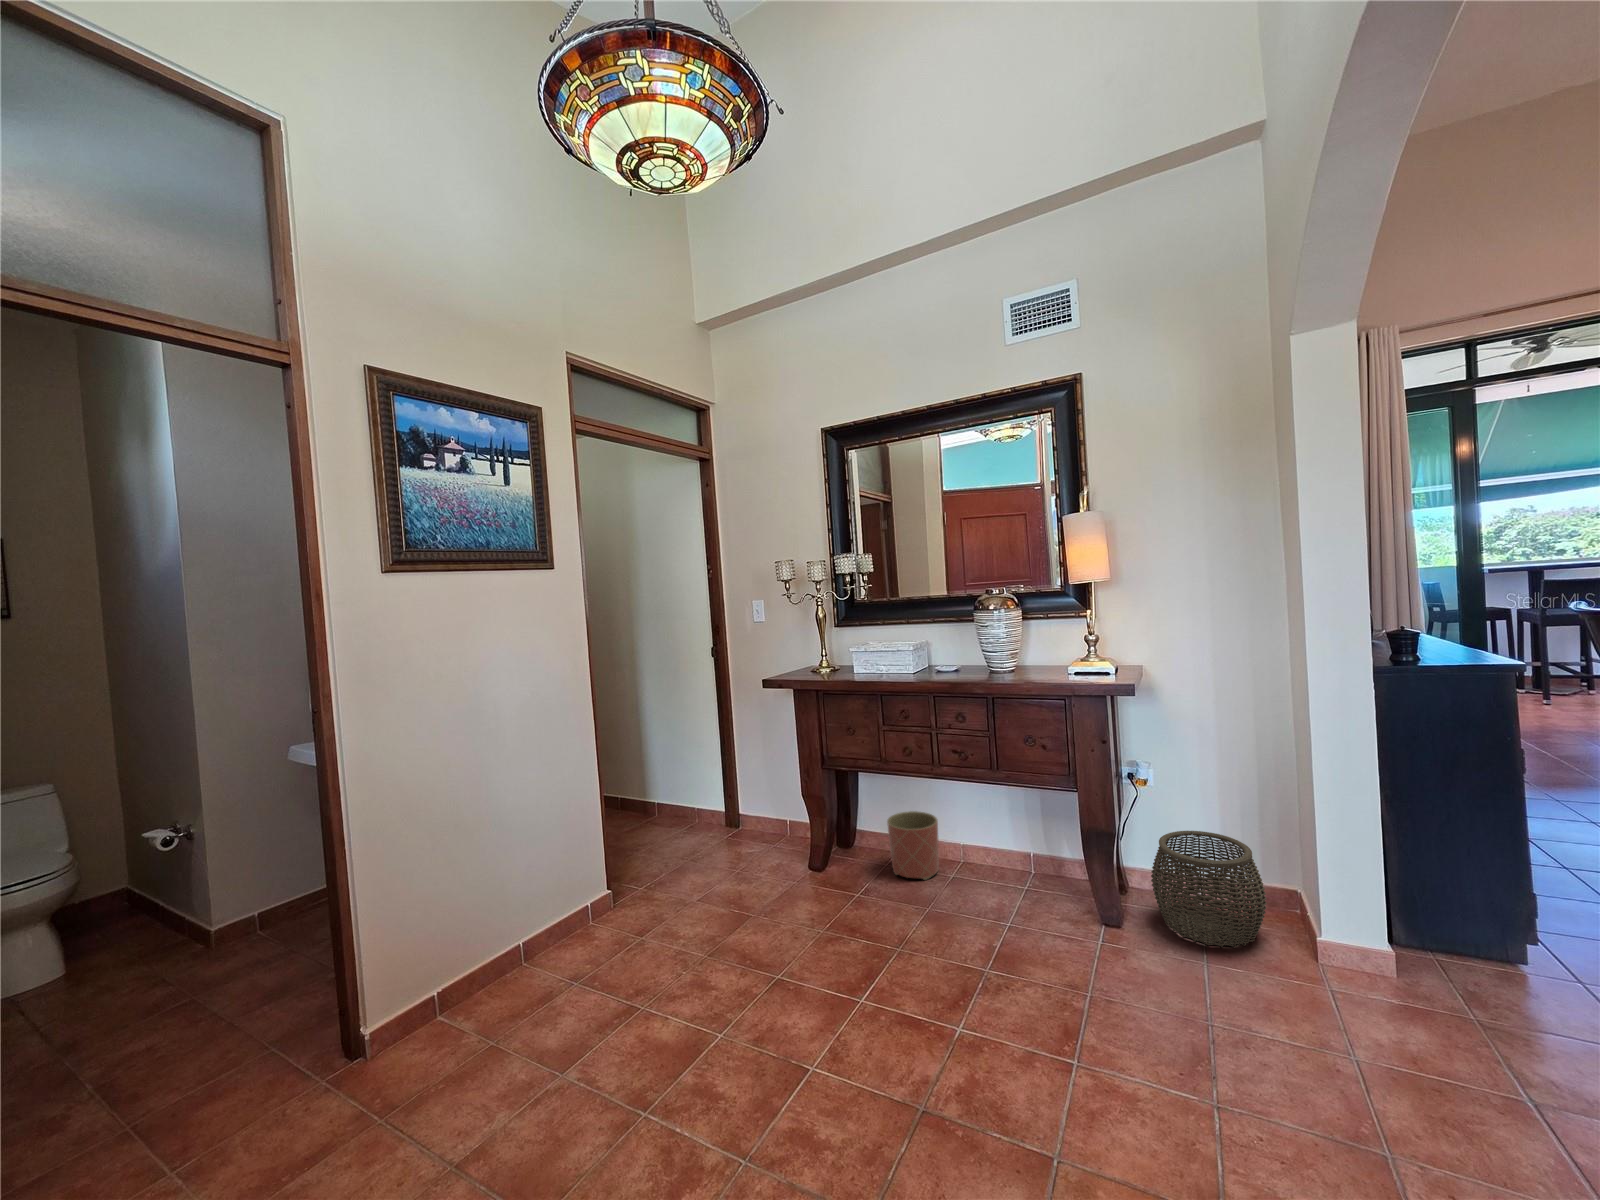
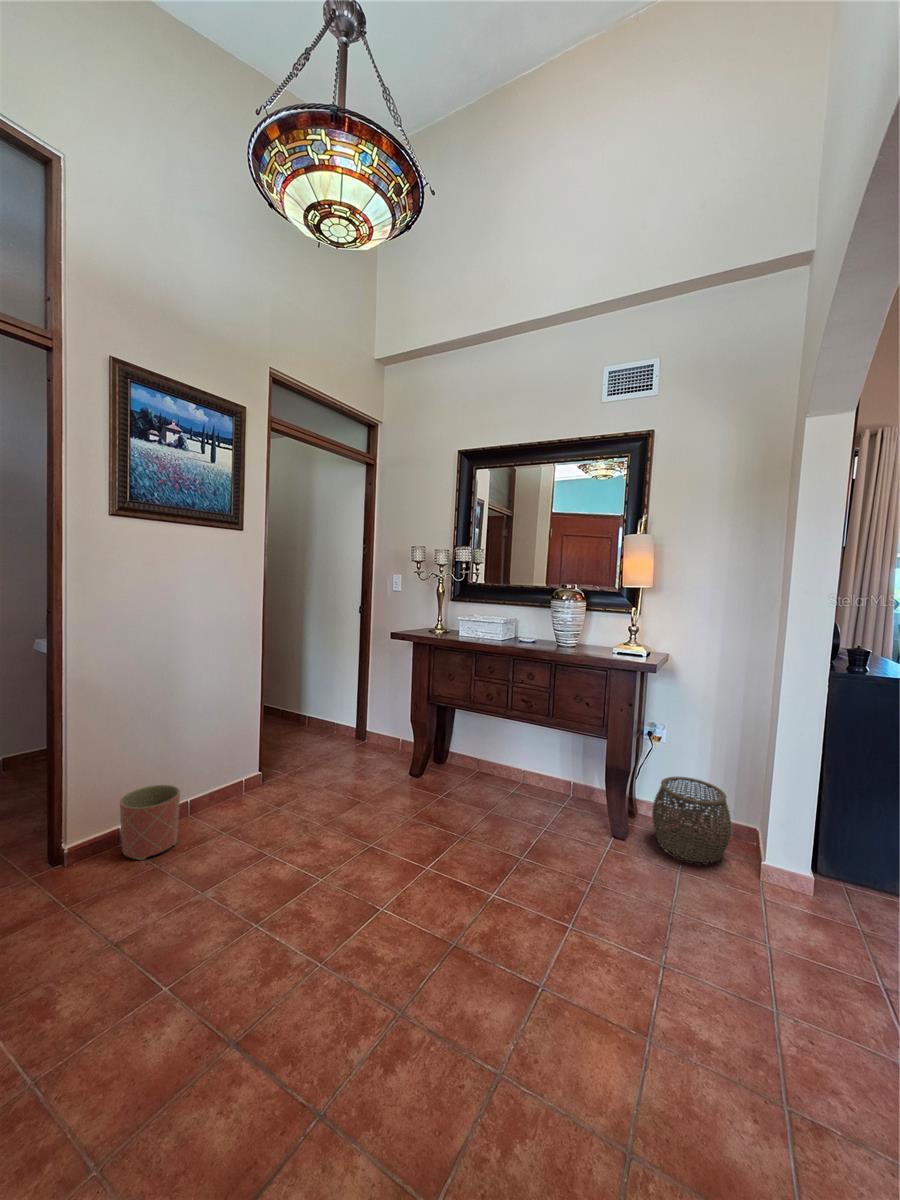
planter: present [887,811,939,880] -> present [120,785,180,860]

